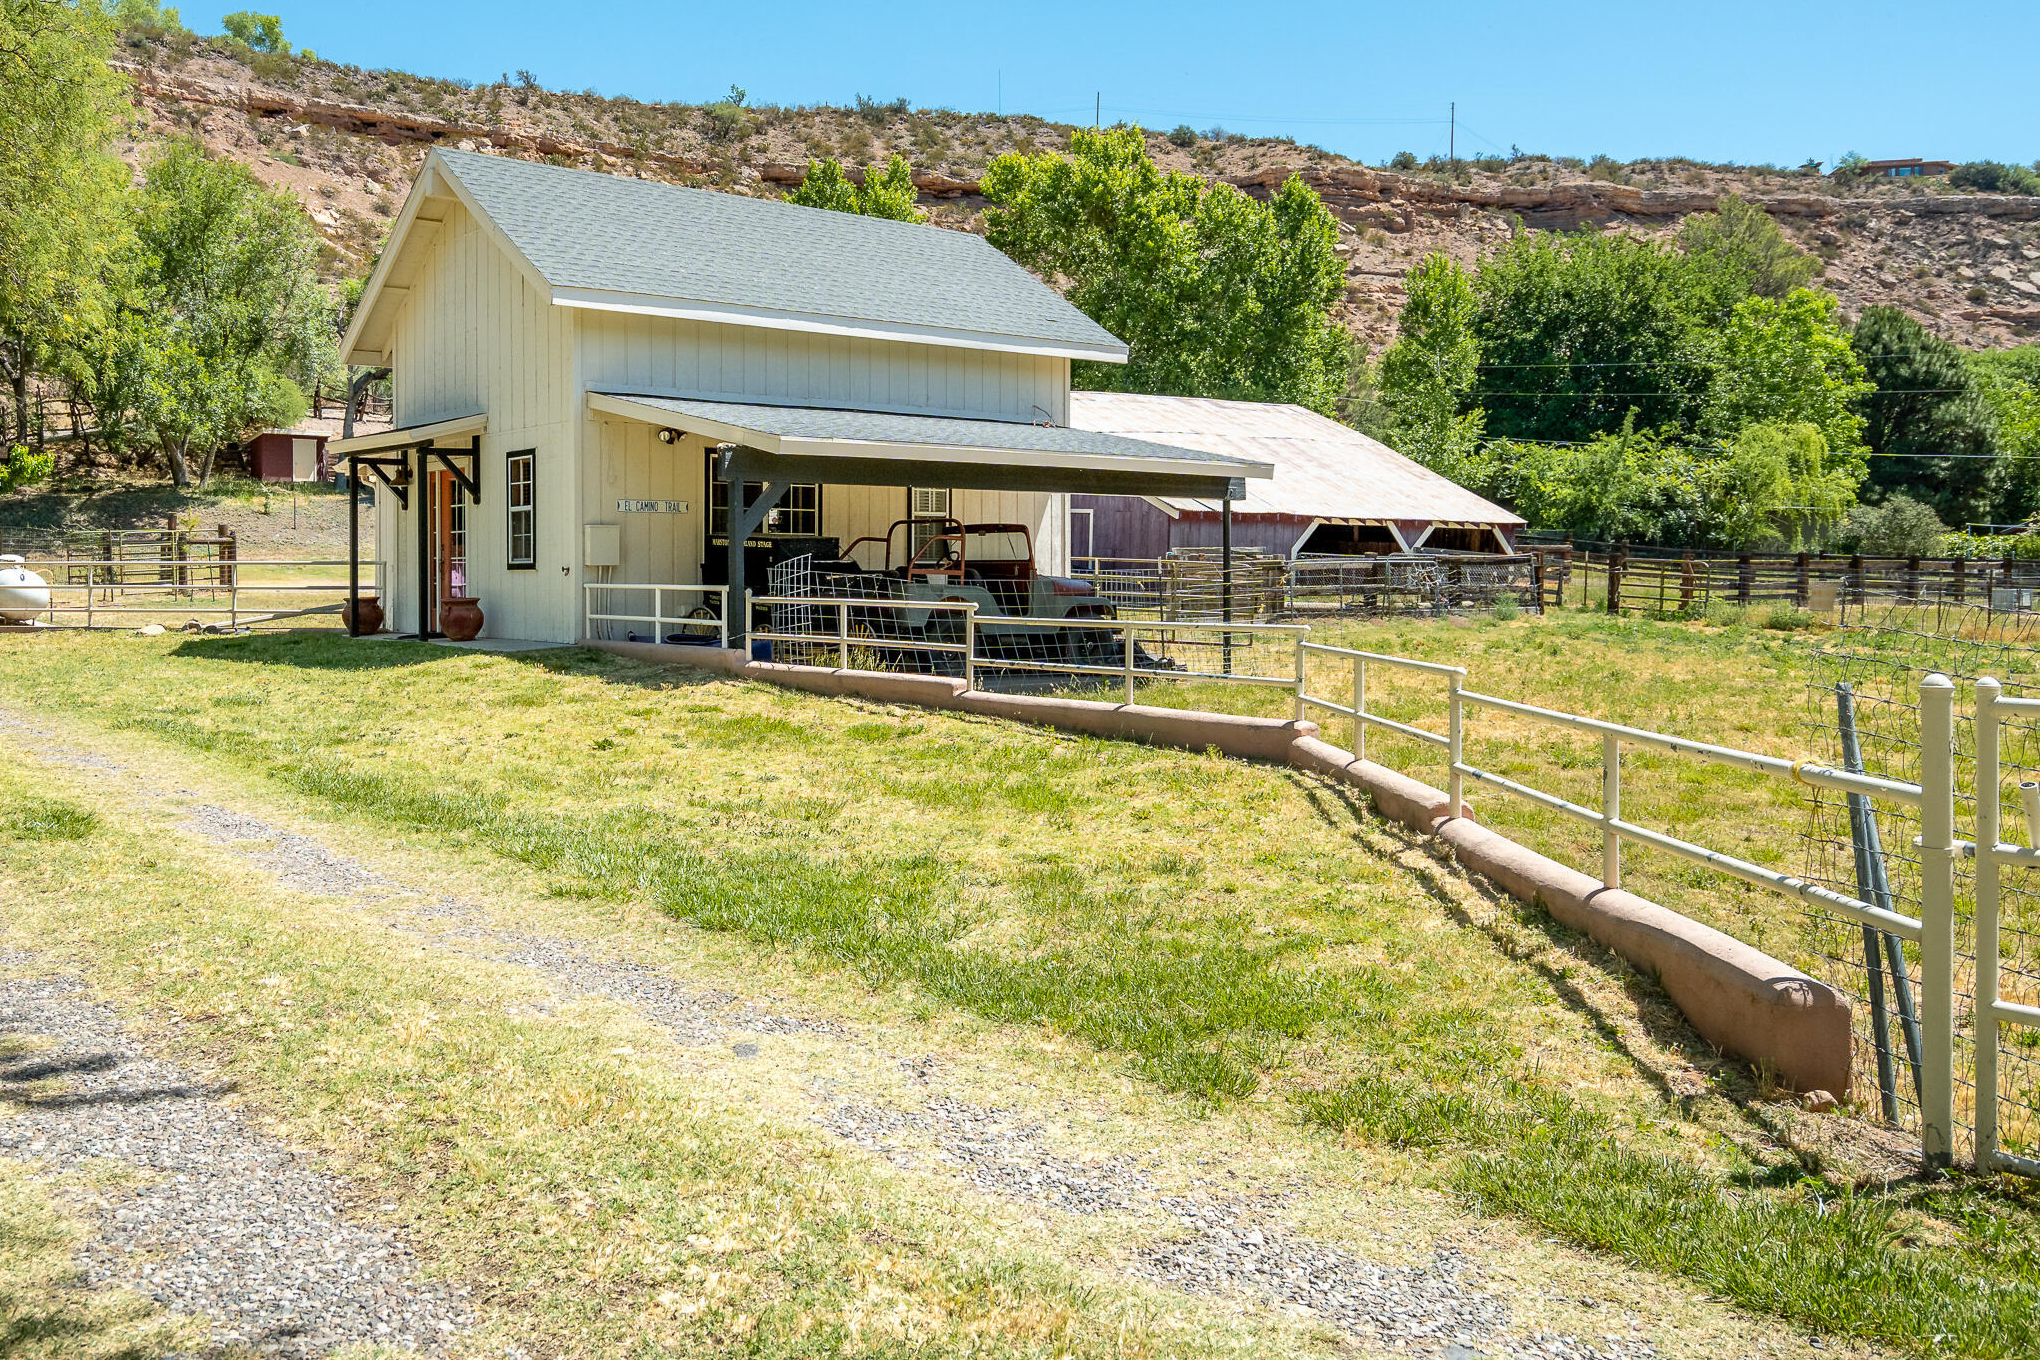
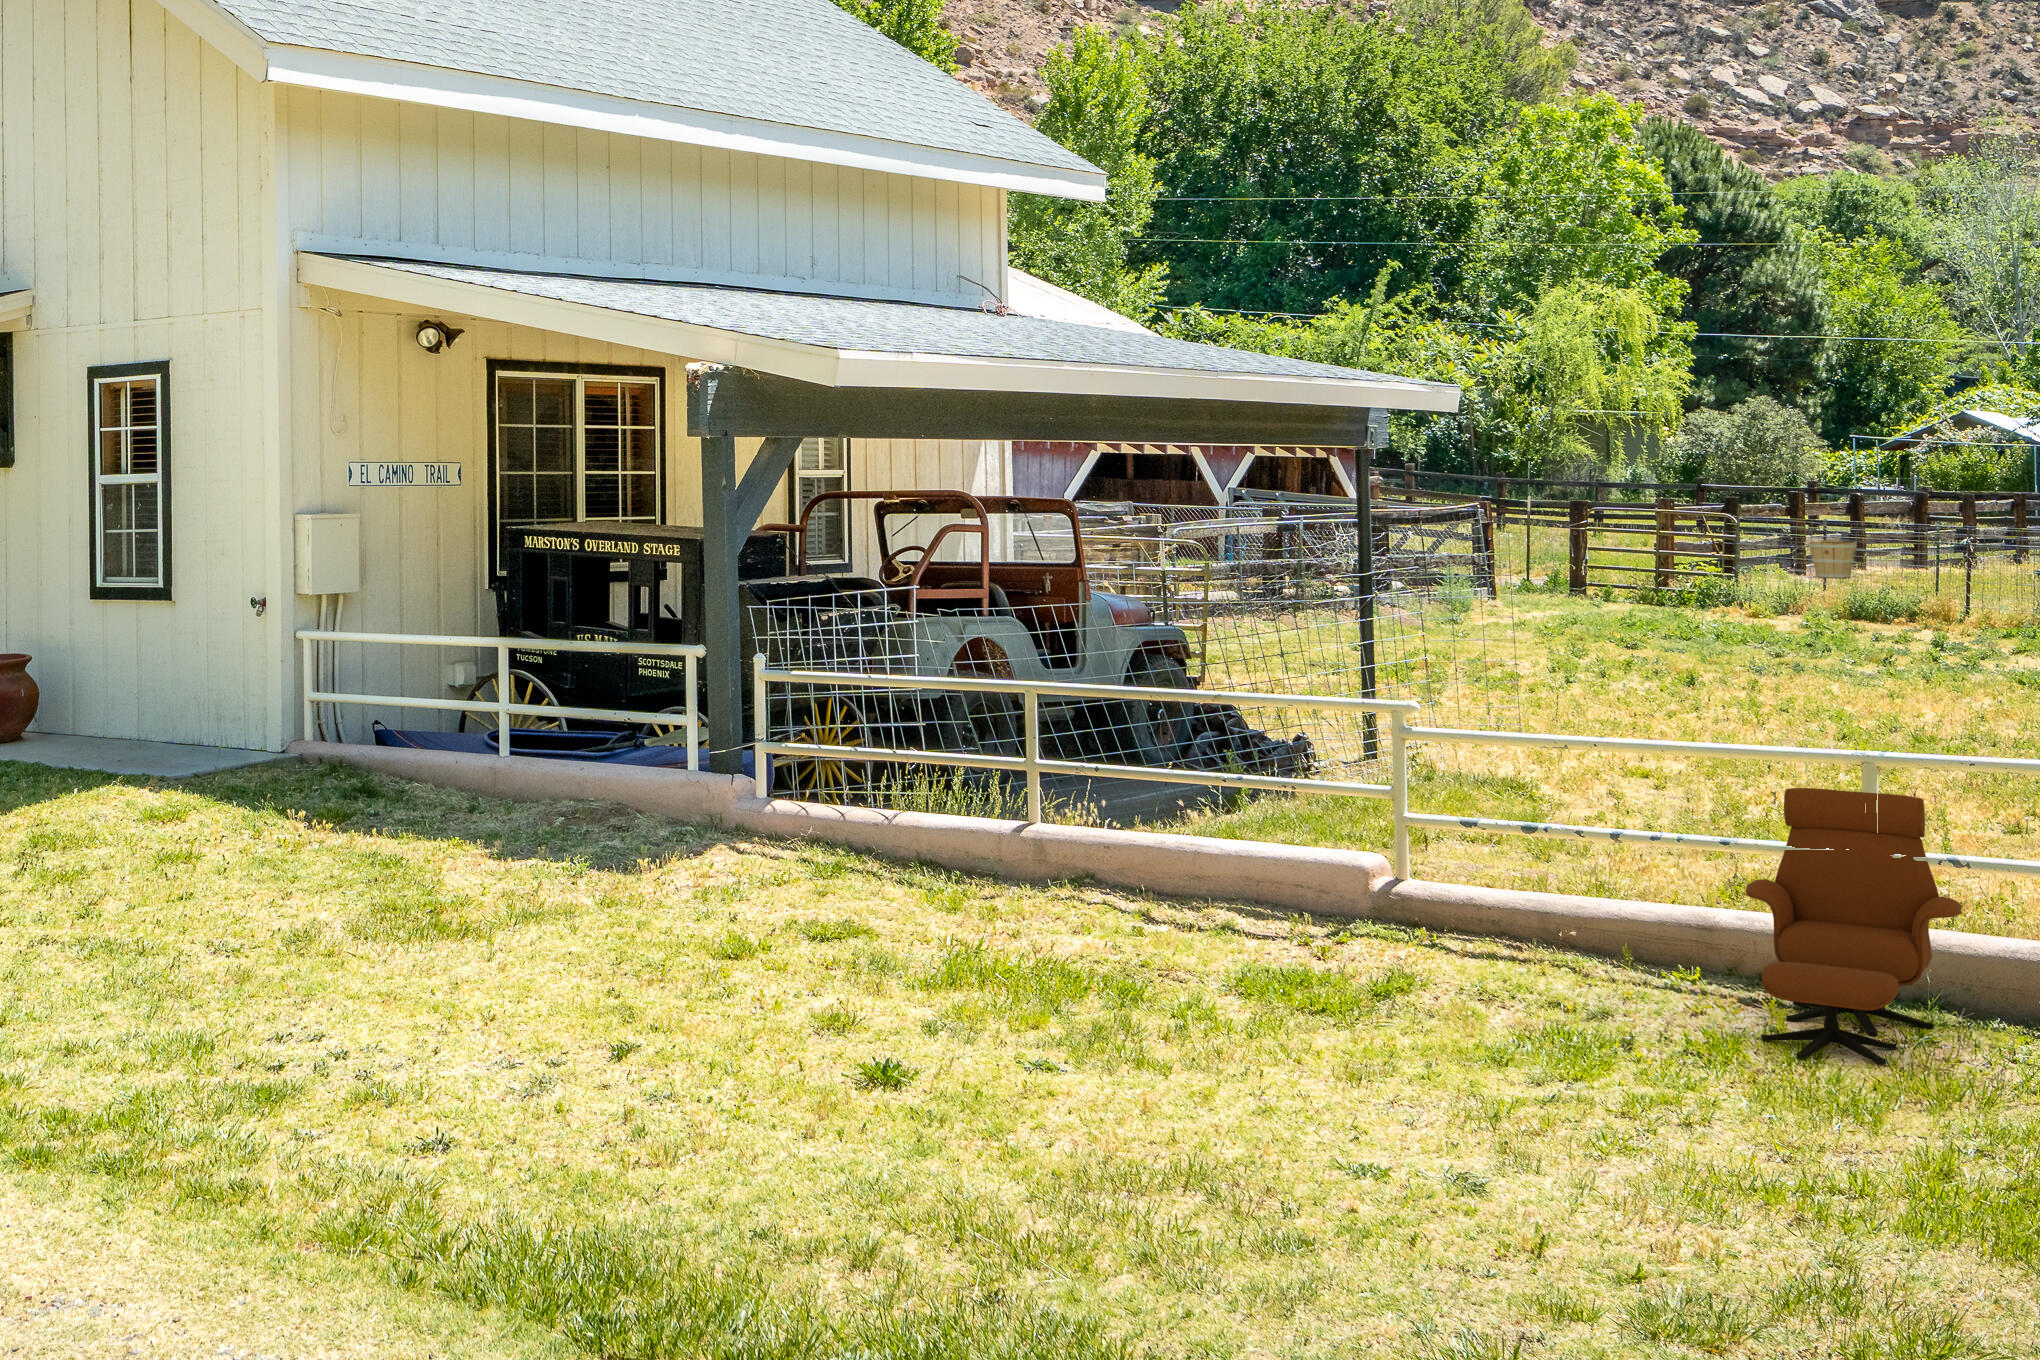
lounge chair: none [987,635,1111,759] -> present [1745,788,1962,1065]

